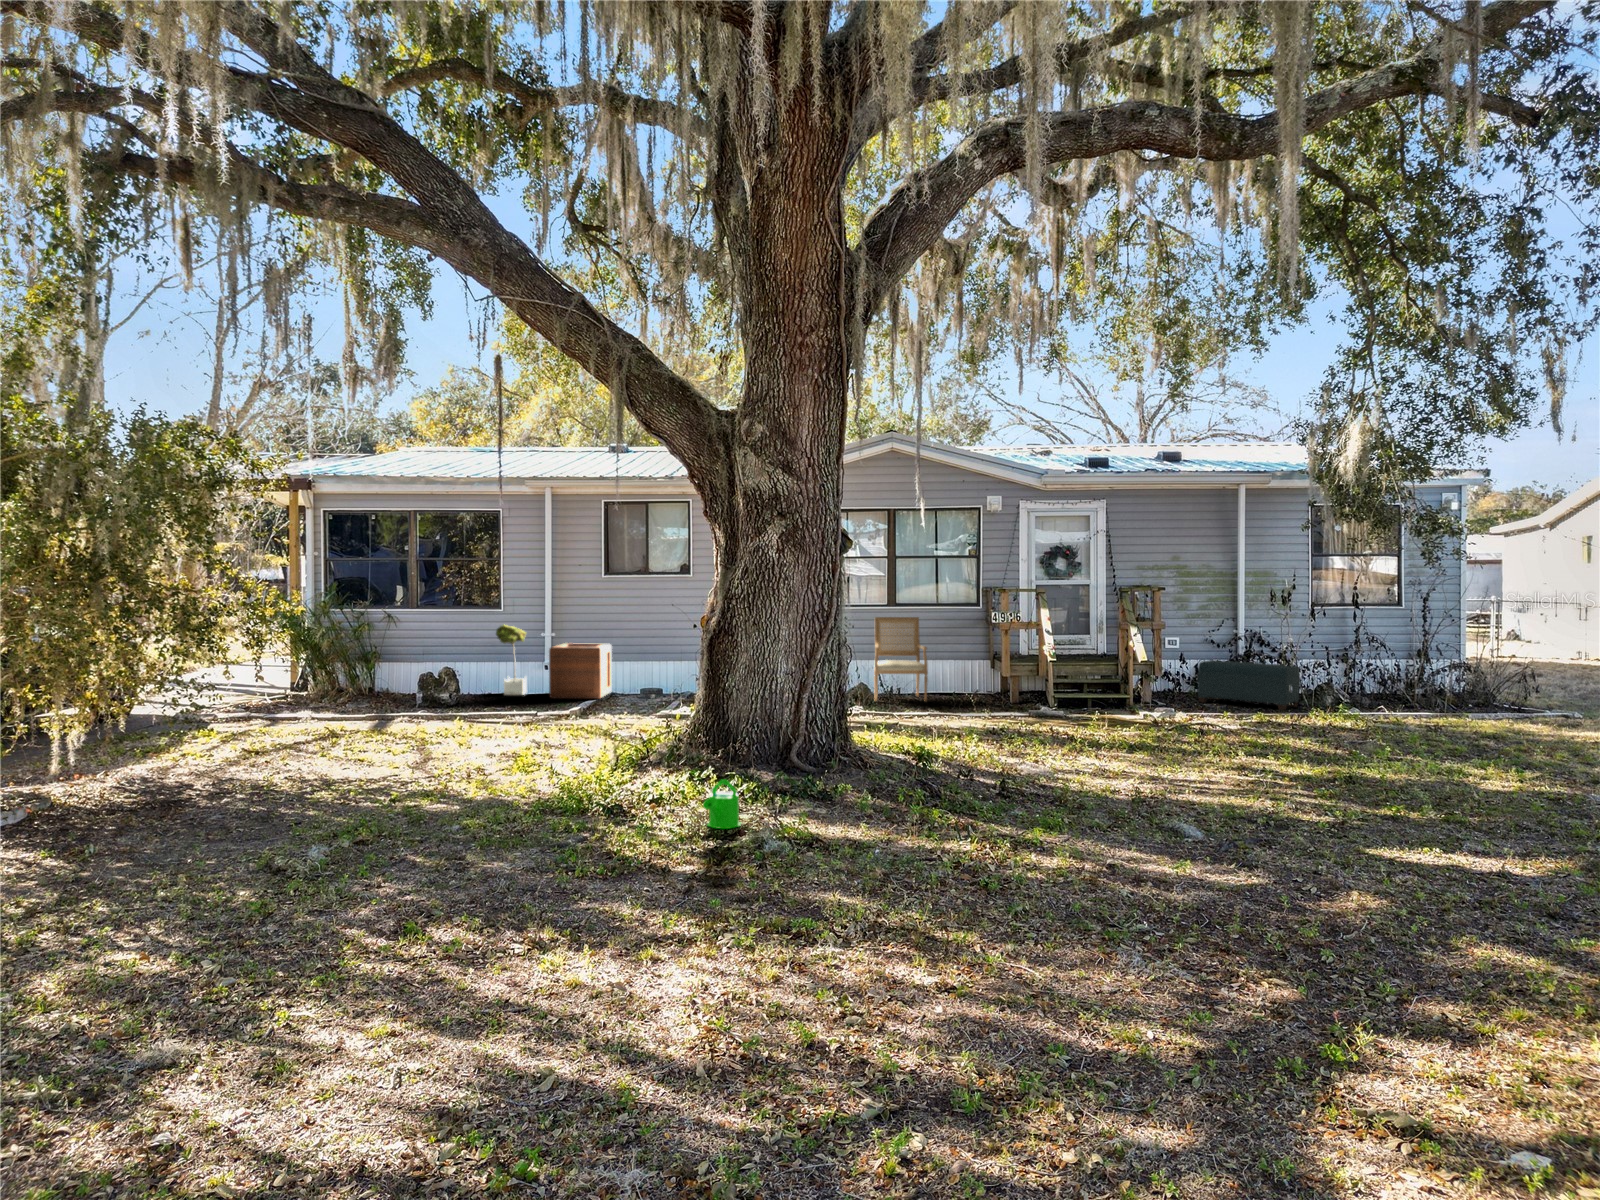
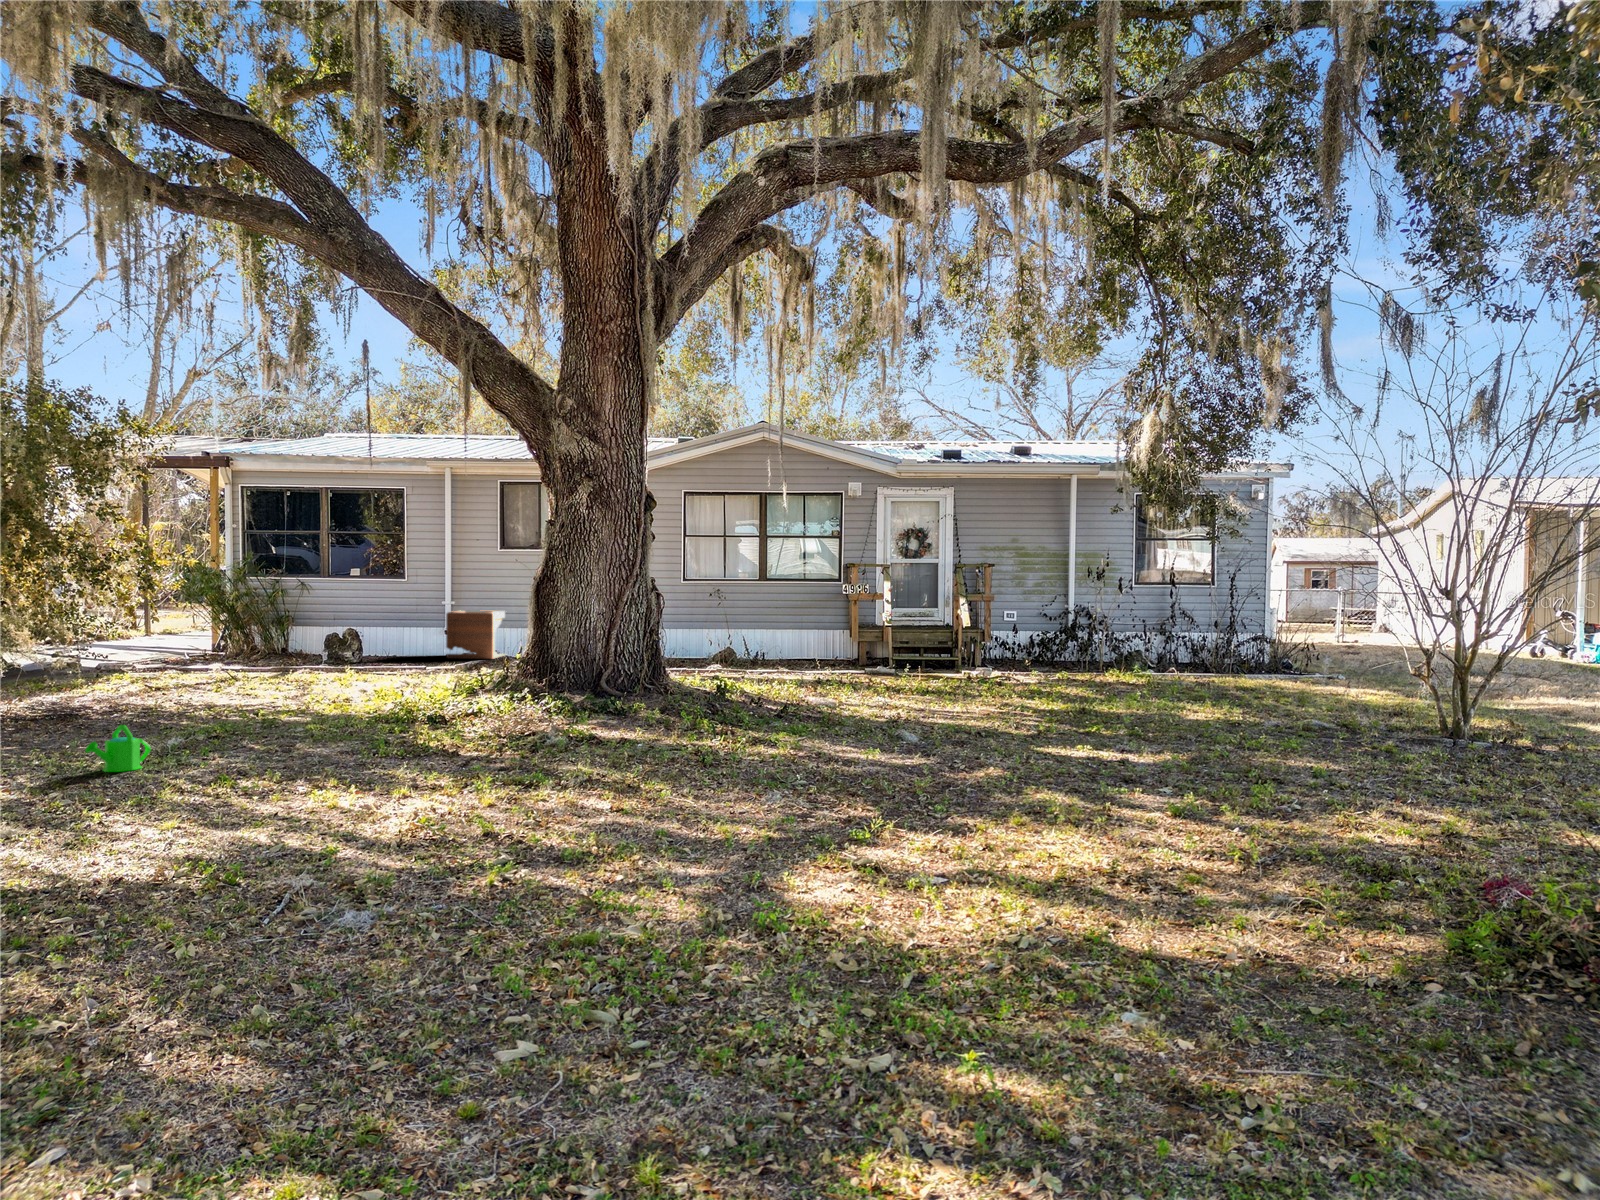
chair: present [874,617,928,701] -> none [740,589,788,665]
potted tree: present [496,625,527,695] -> none [399,591,429,656]
bench: present [1198,660,1299,710] -> none [1029,631,1114,673]
watering can: present [703,779,741,829] -> present [85,725,151,772]

